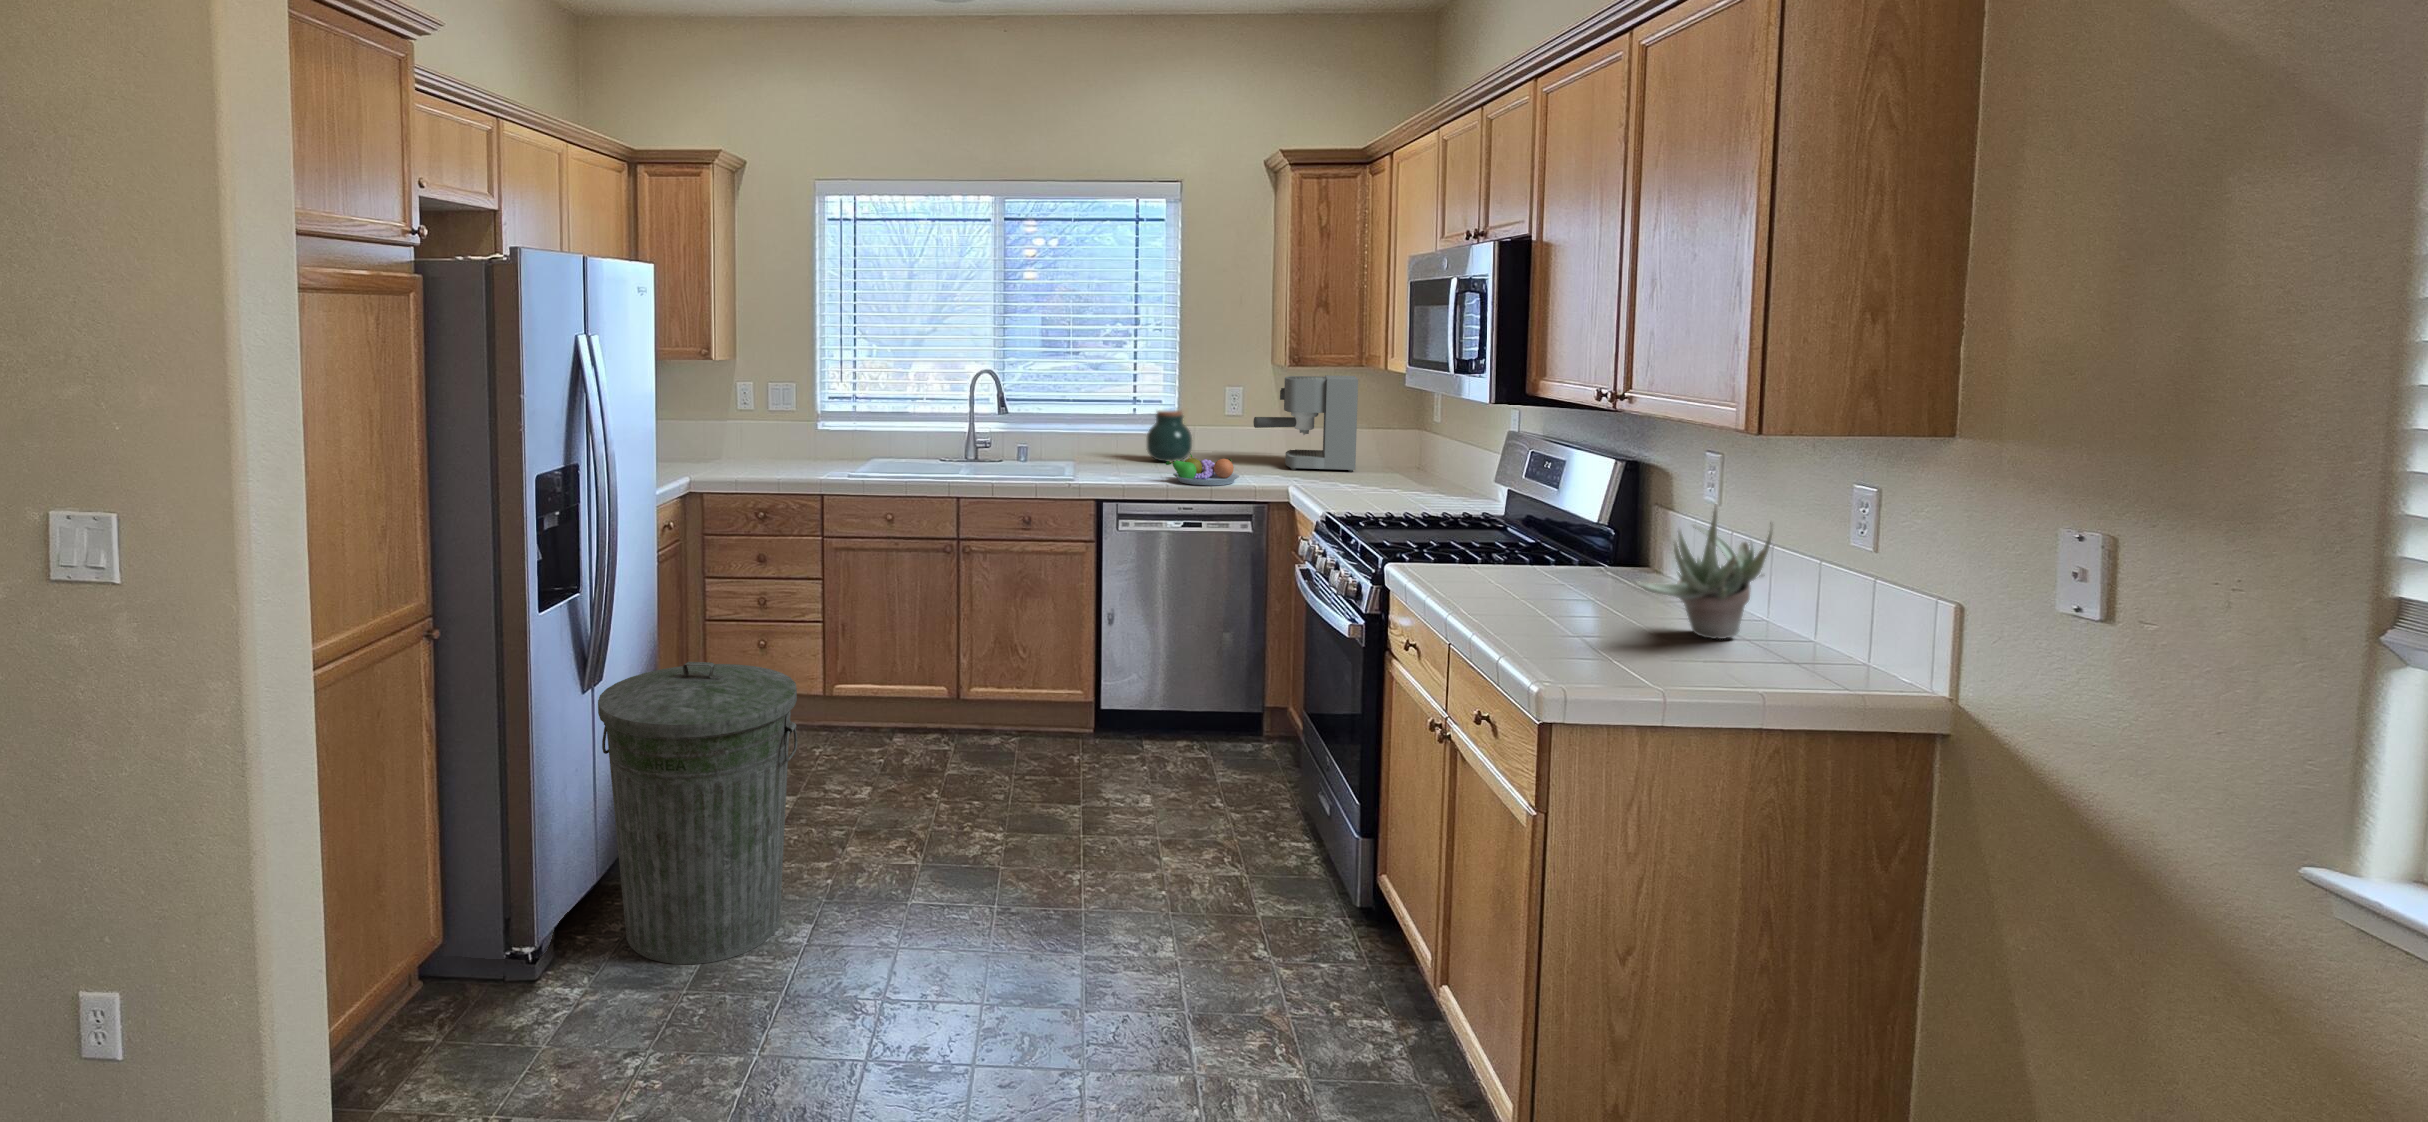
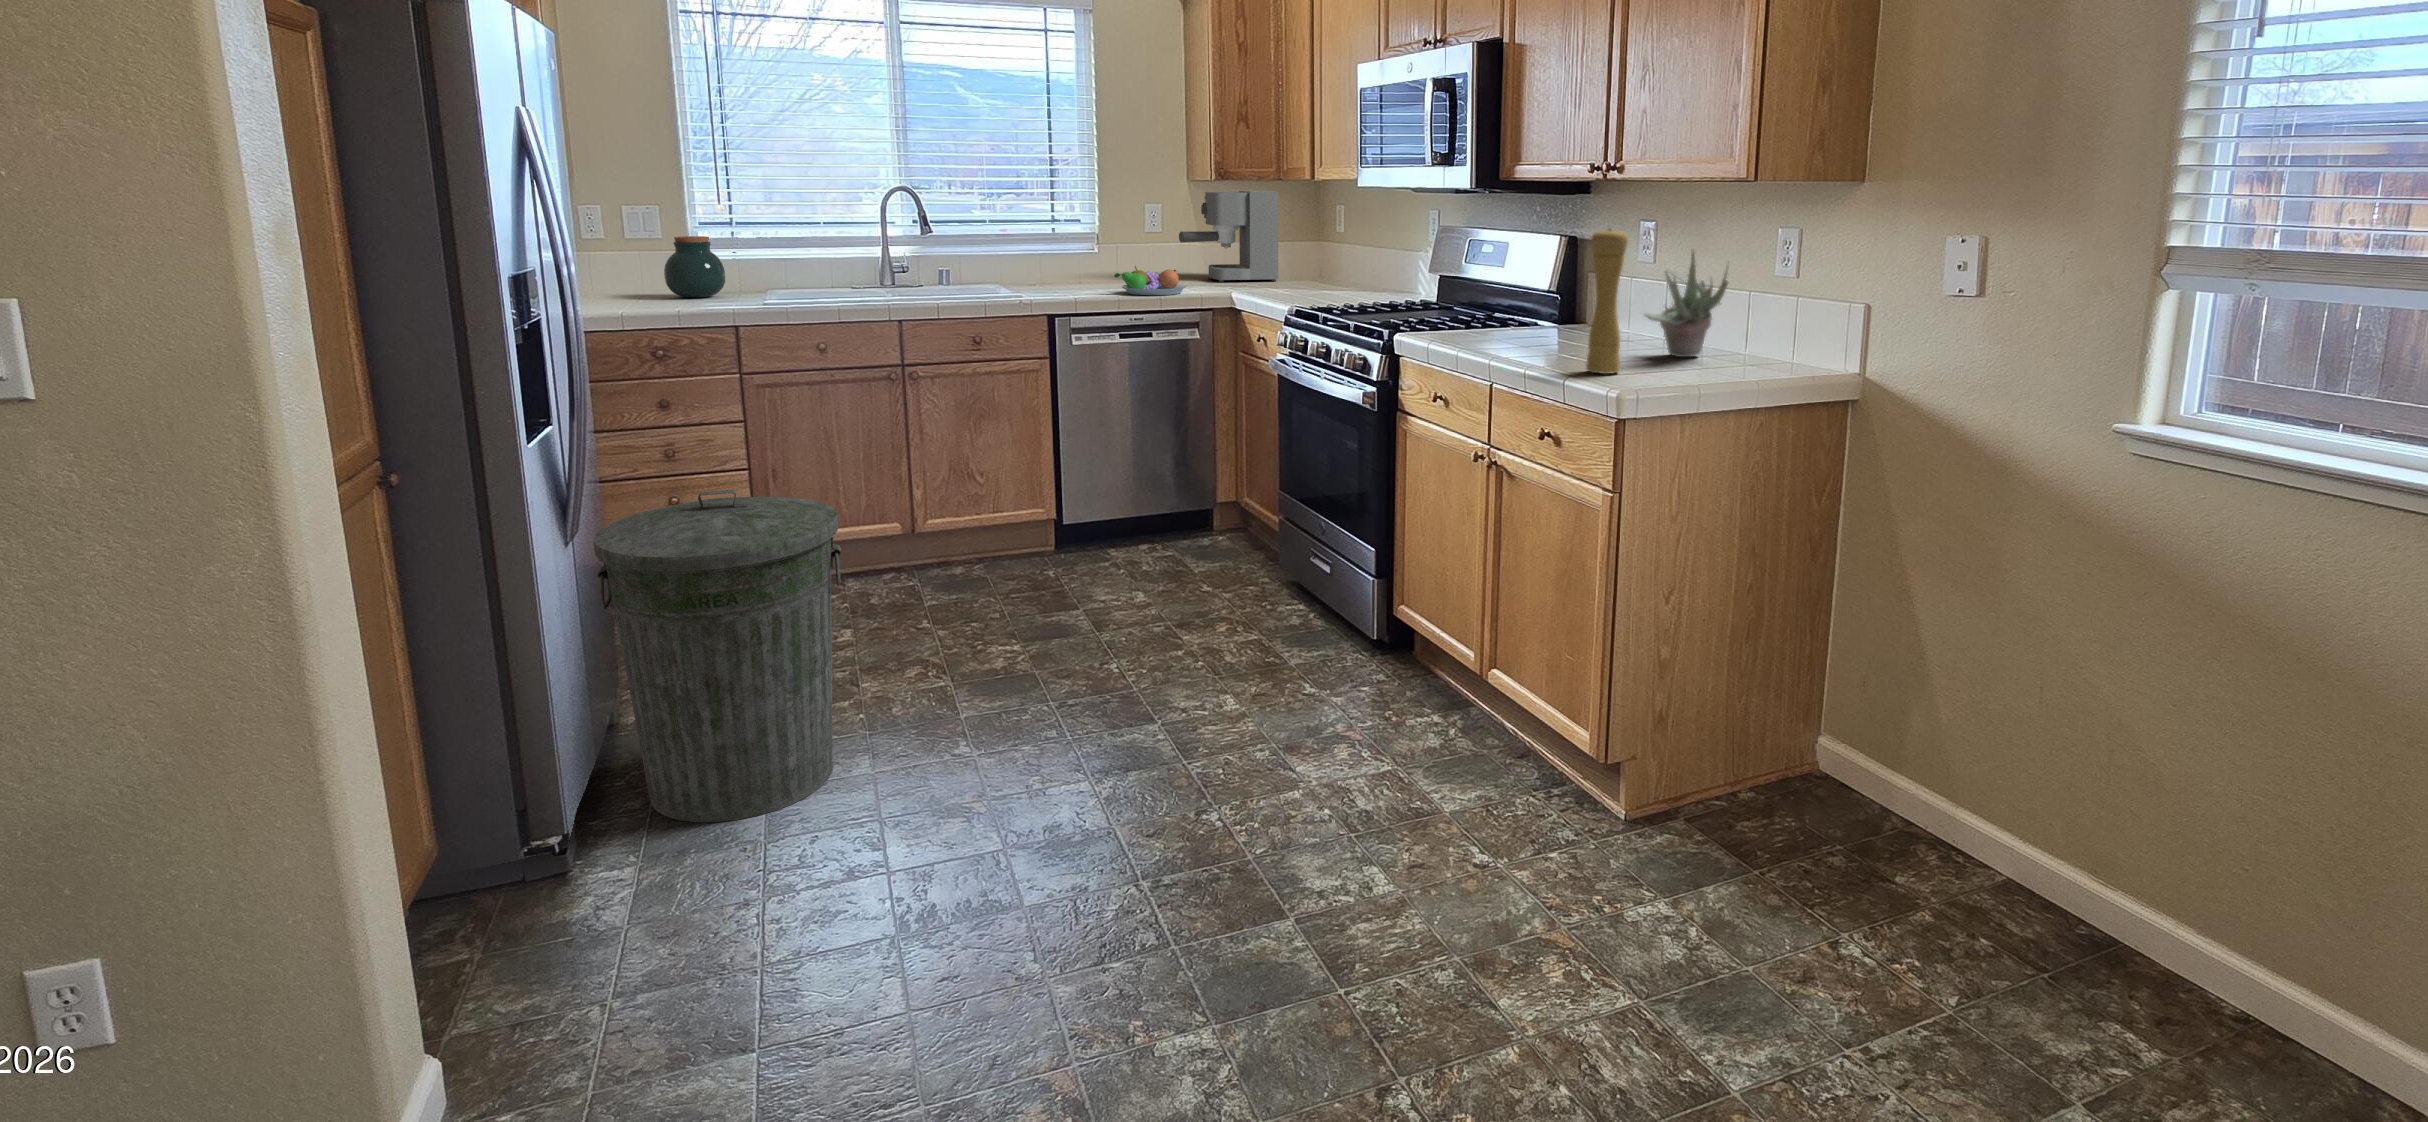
jar: present [1146,411,1192,462] -> present [664,236,726,298]
pepper mill: none [1542,481,1596,656] -> present [1586,229,1628,374]

